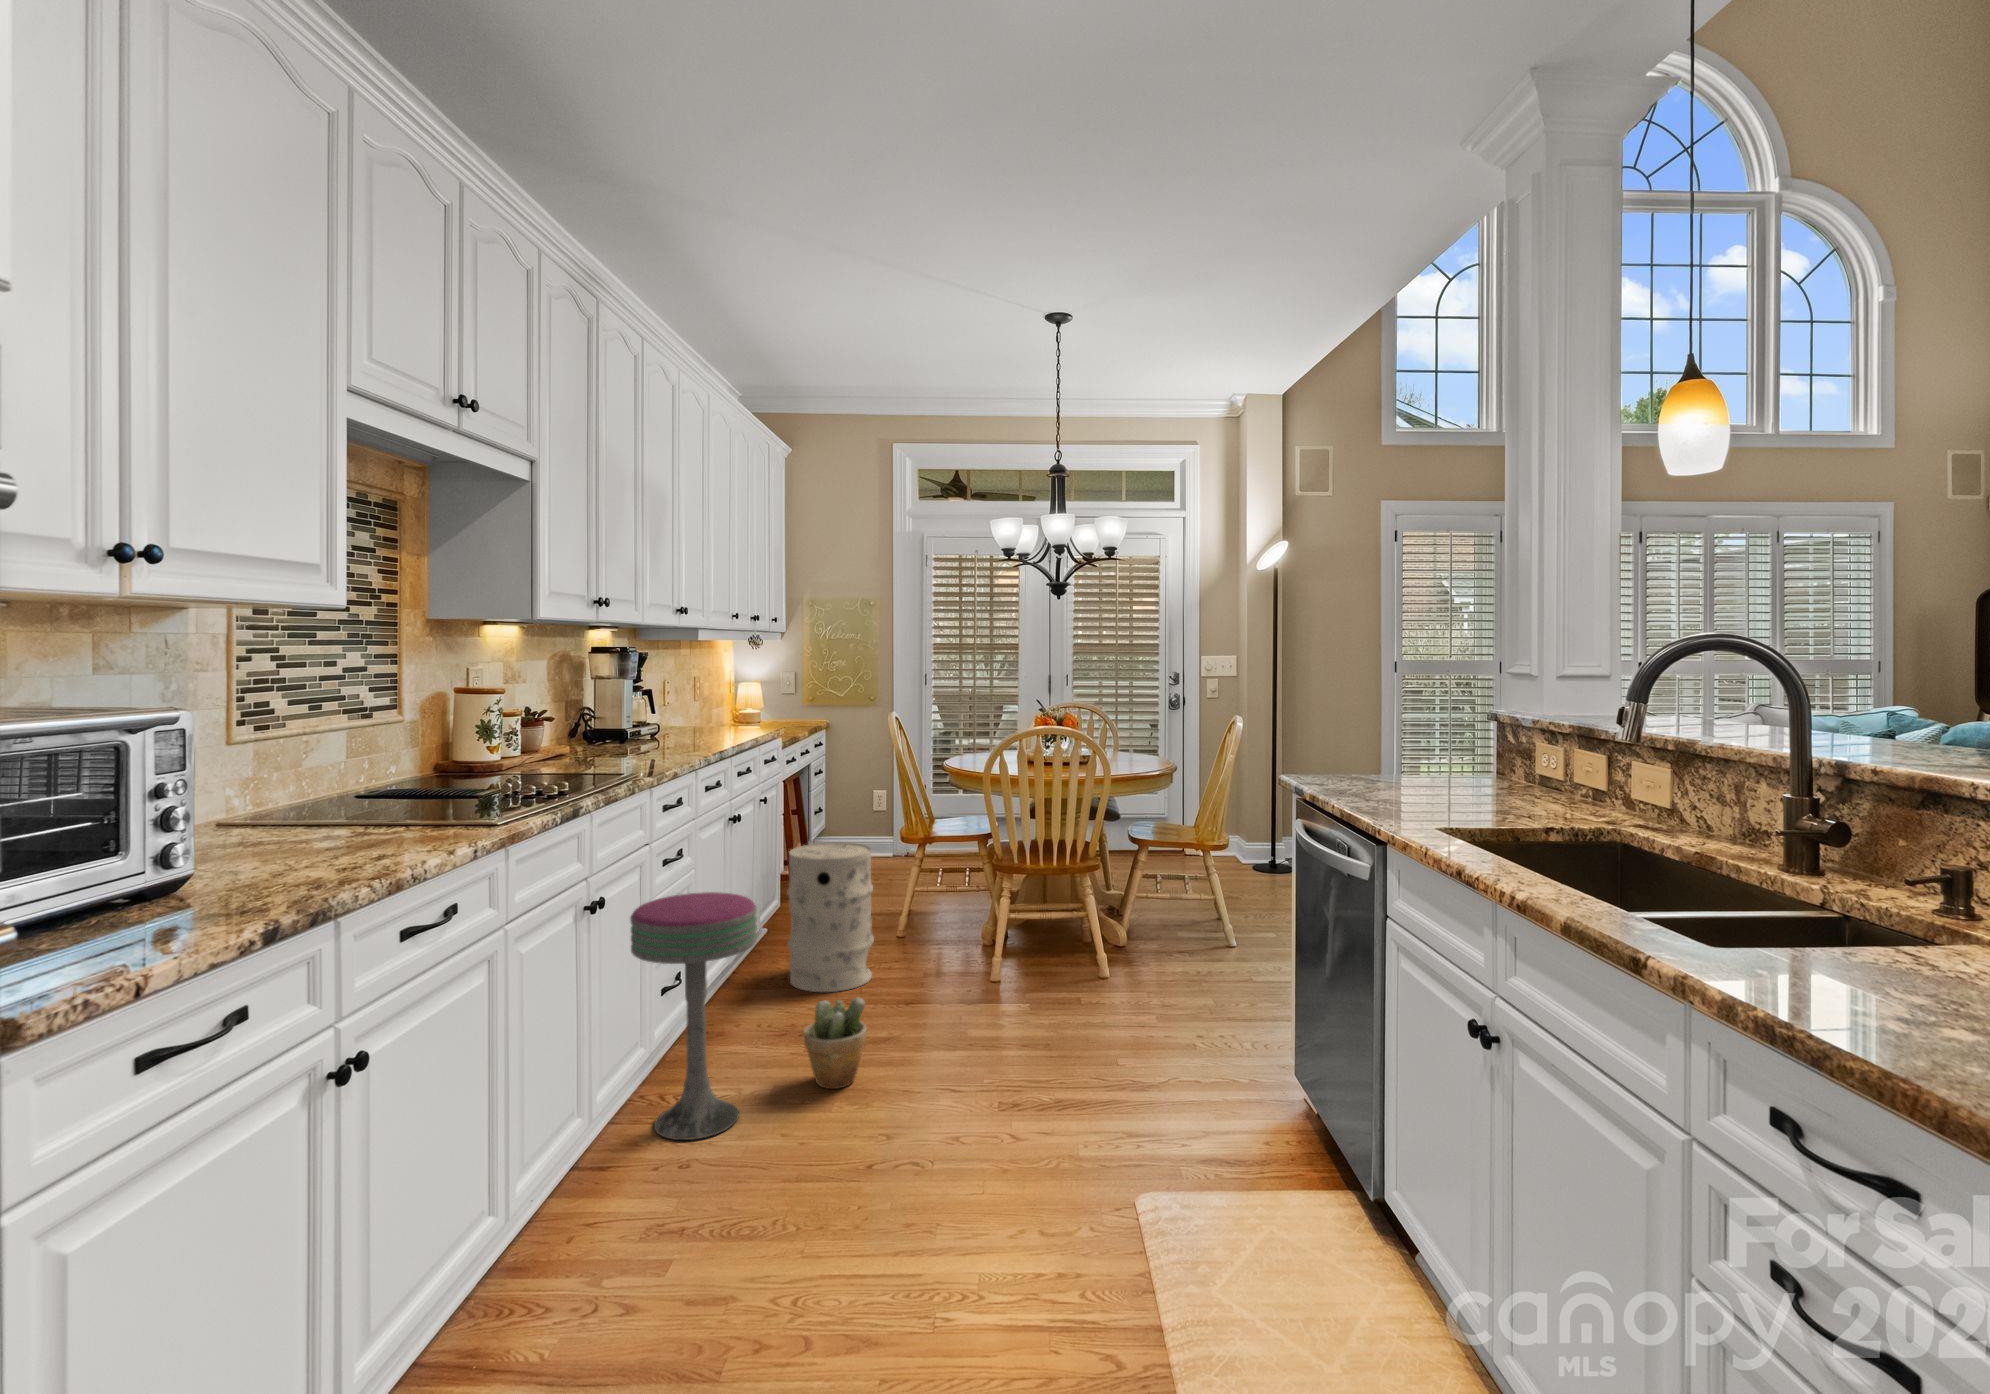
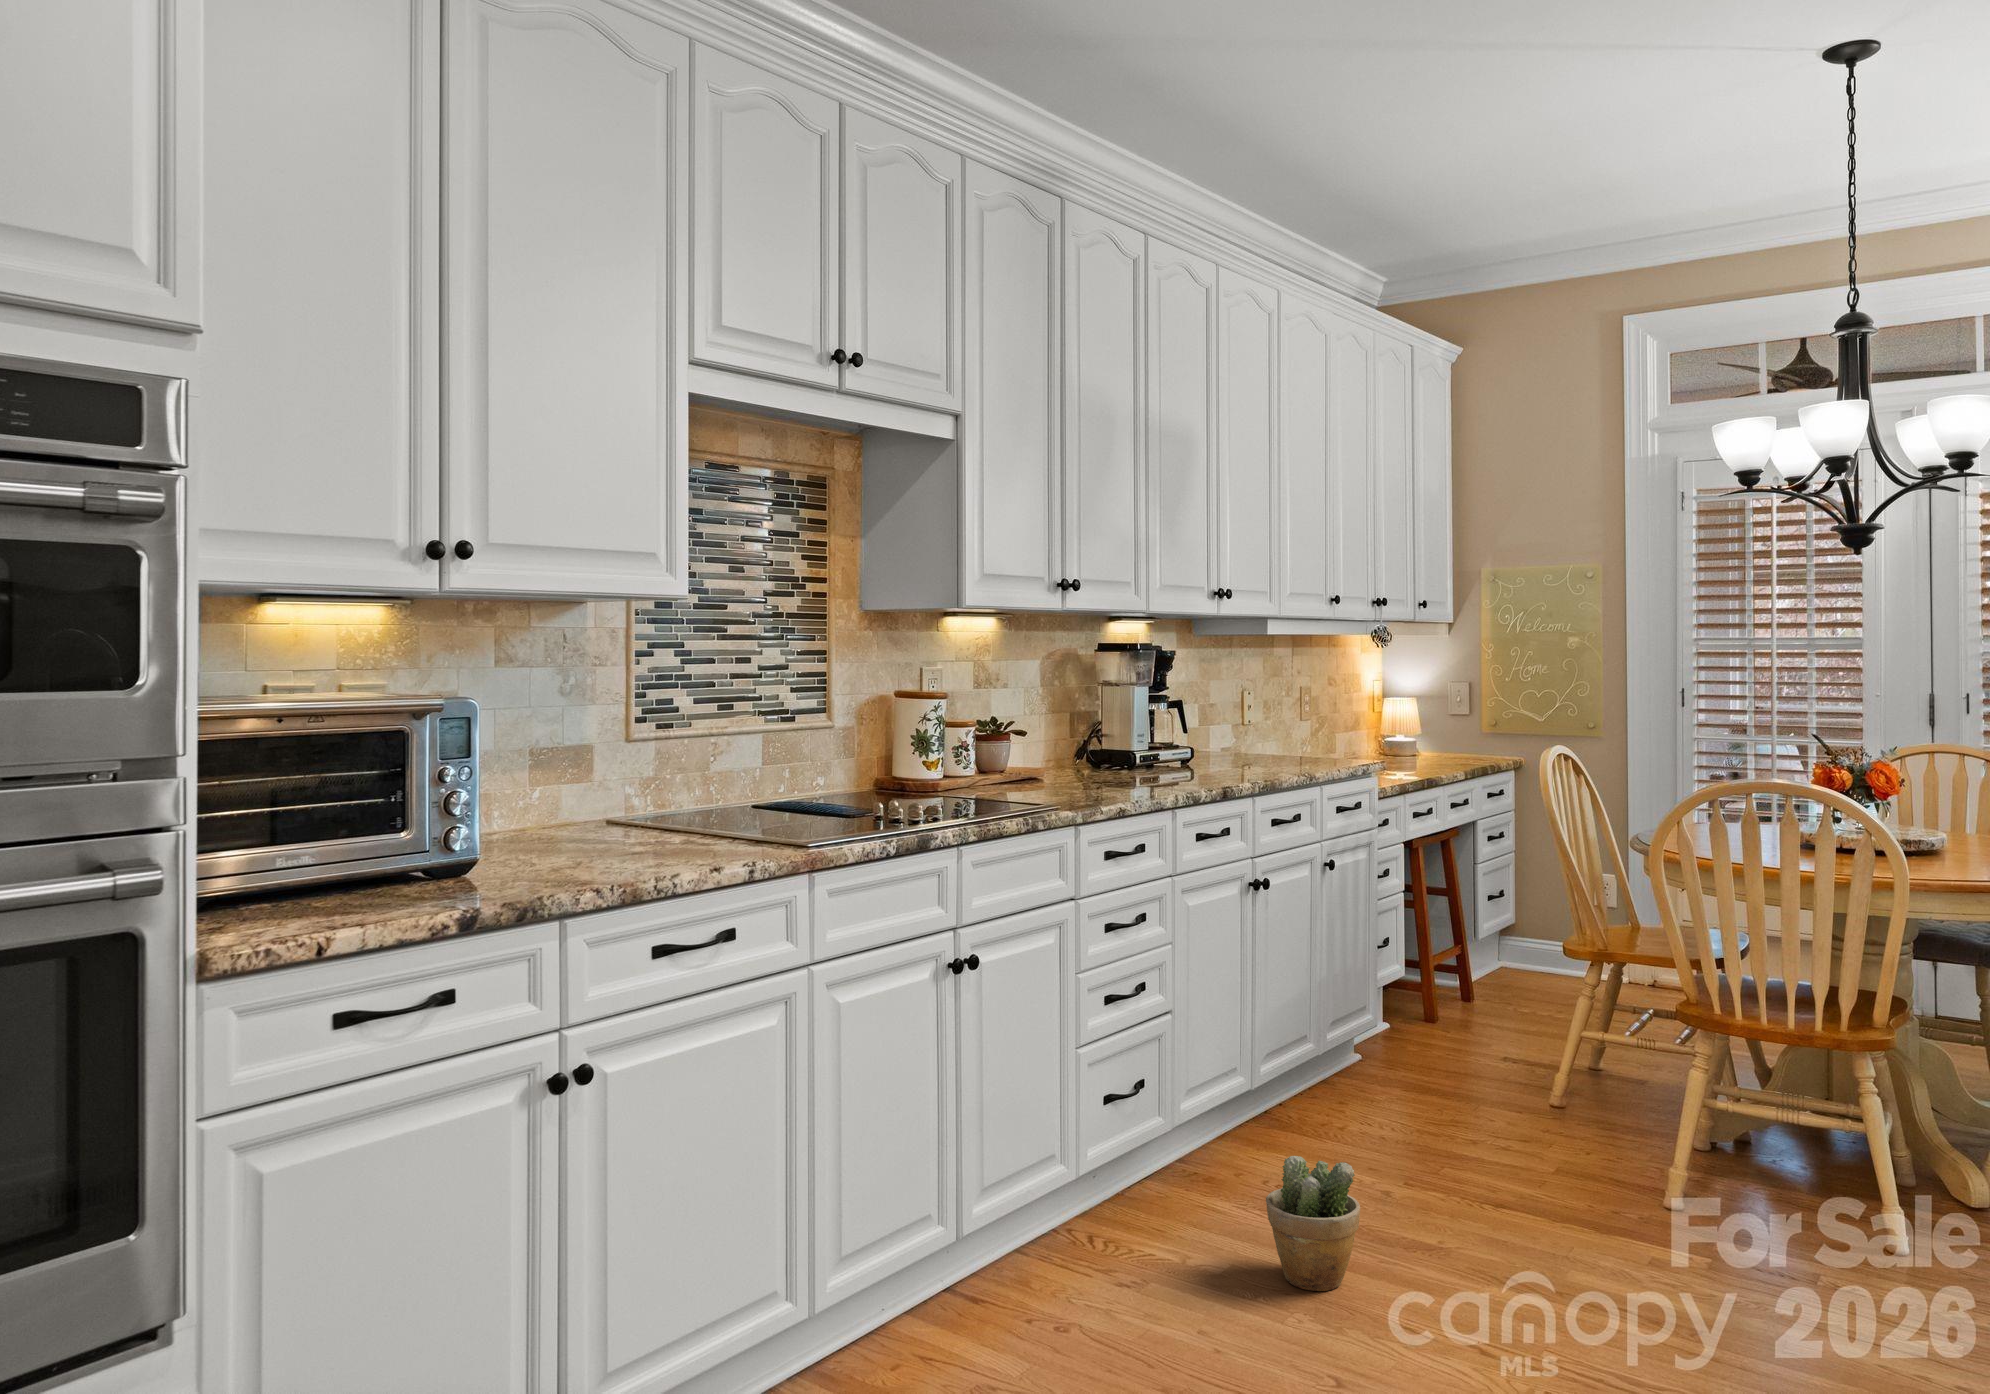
trash can: present [787,842,874,992] -> none [1340,934,1475,1161]
bar stool: present [630,892,757,1140] -> none [1025,970,1186,1299]

